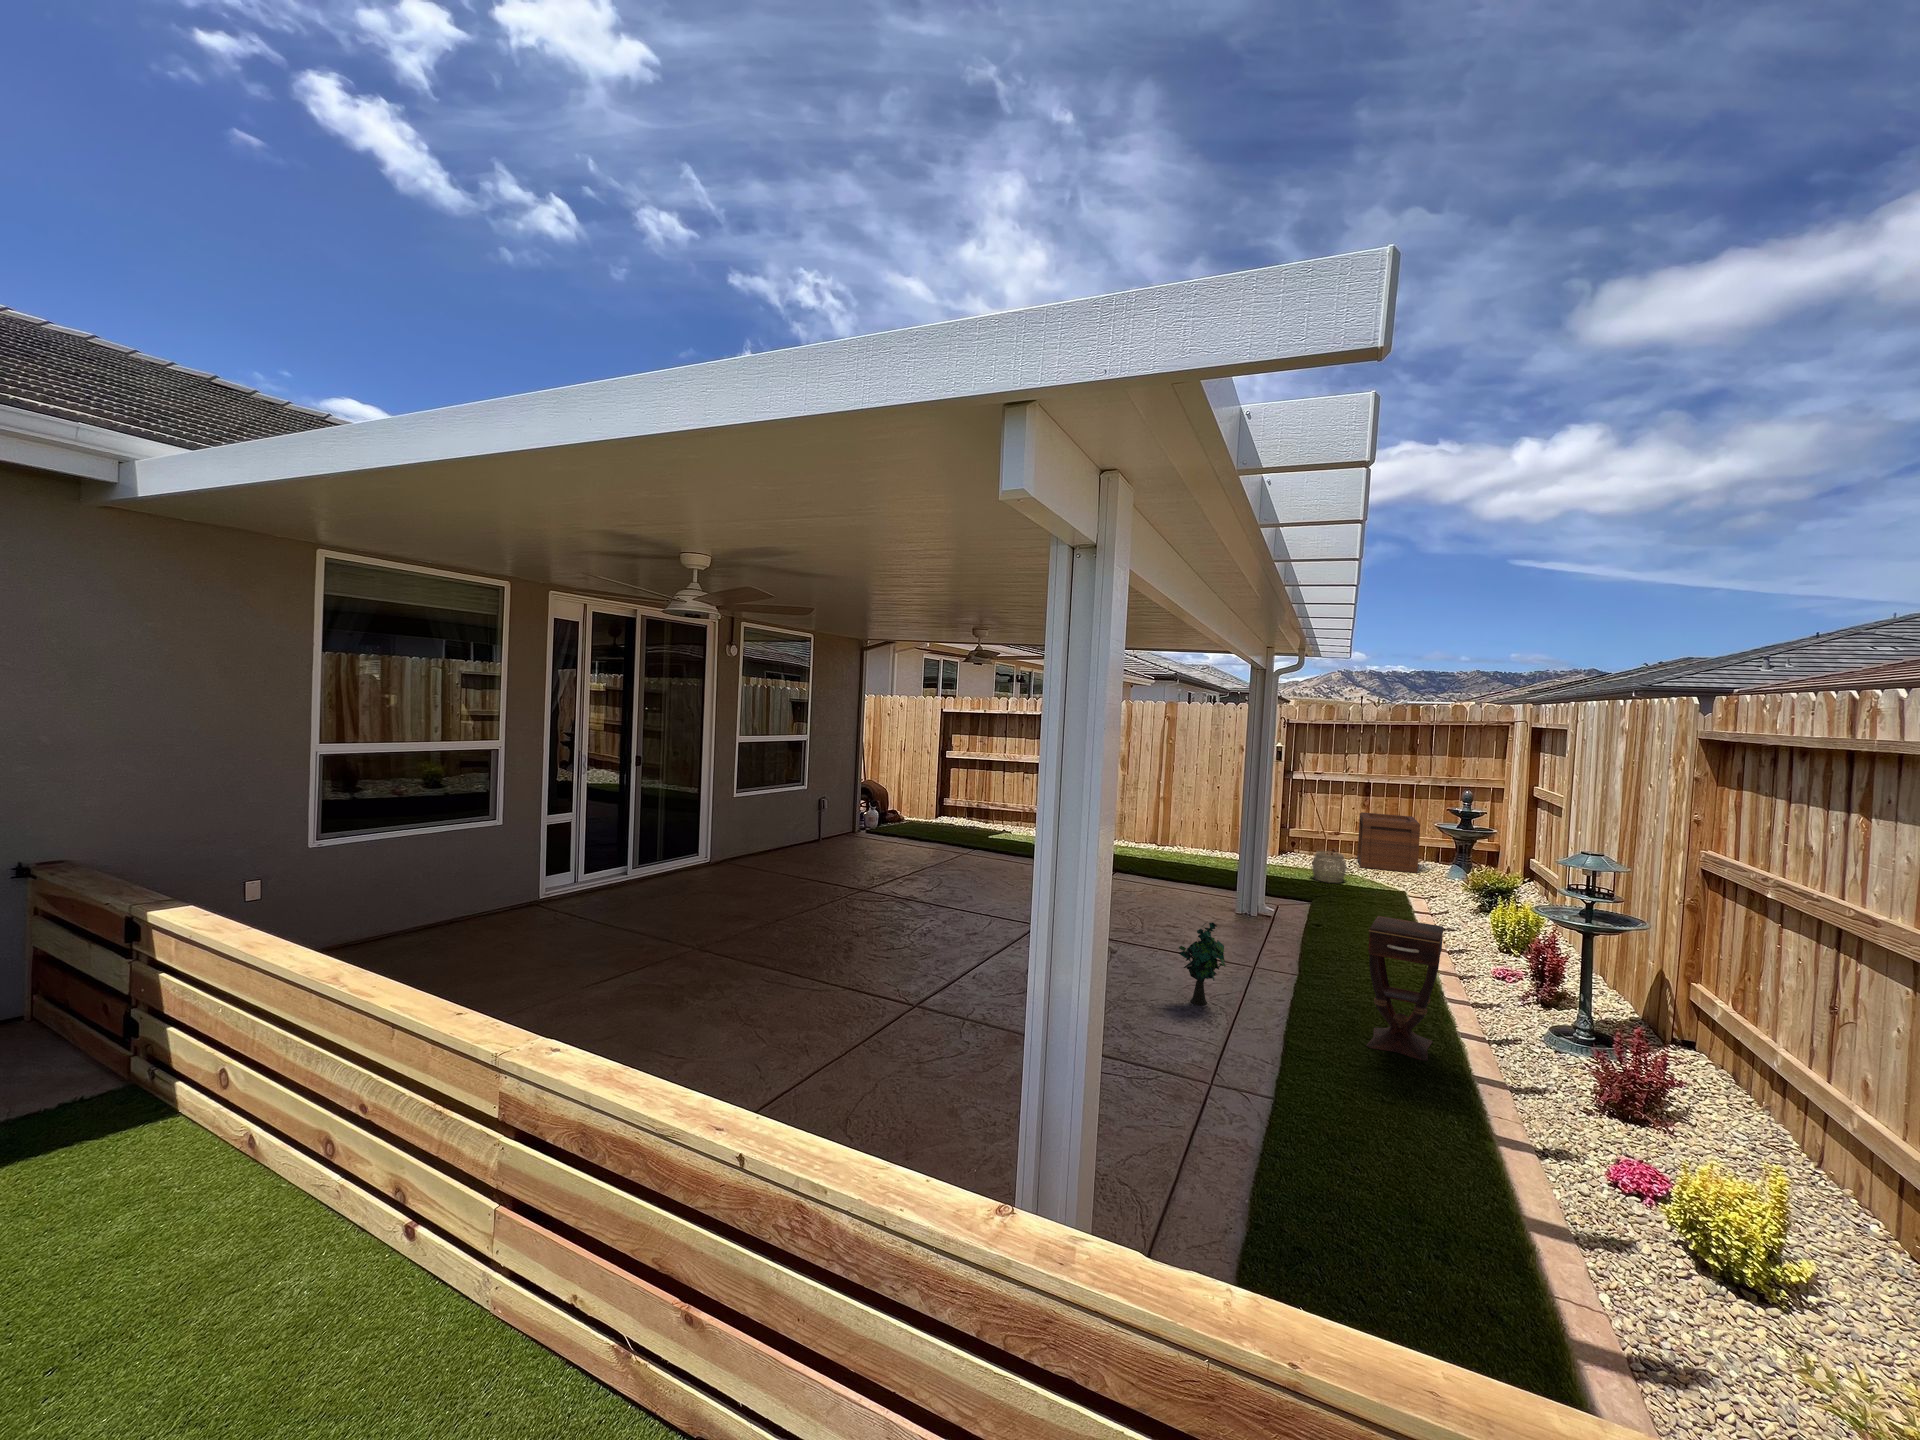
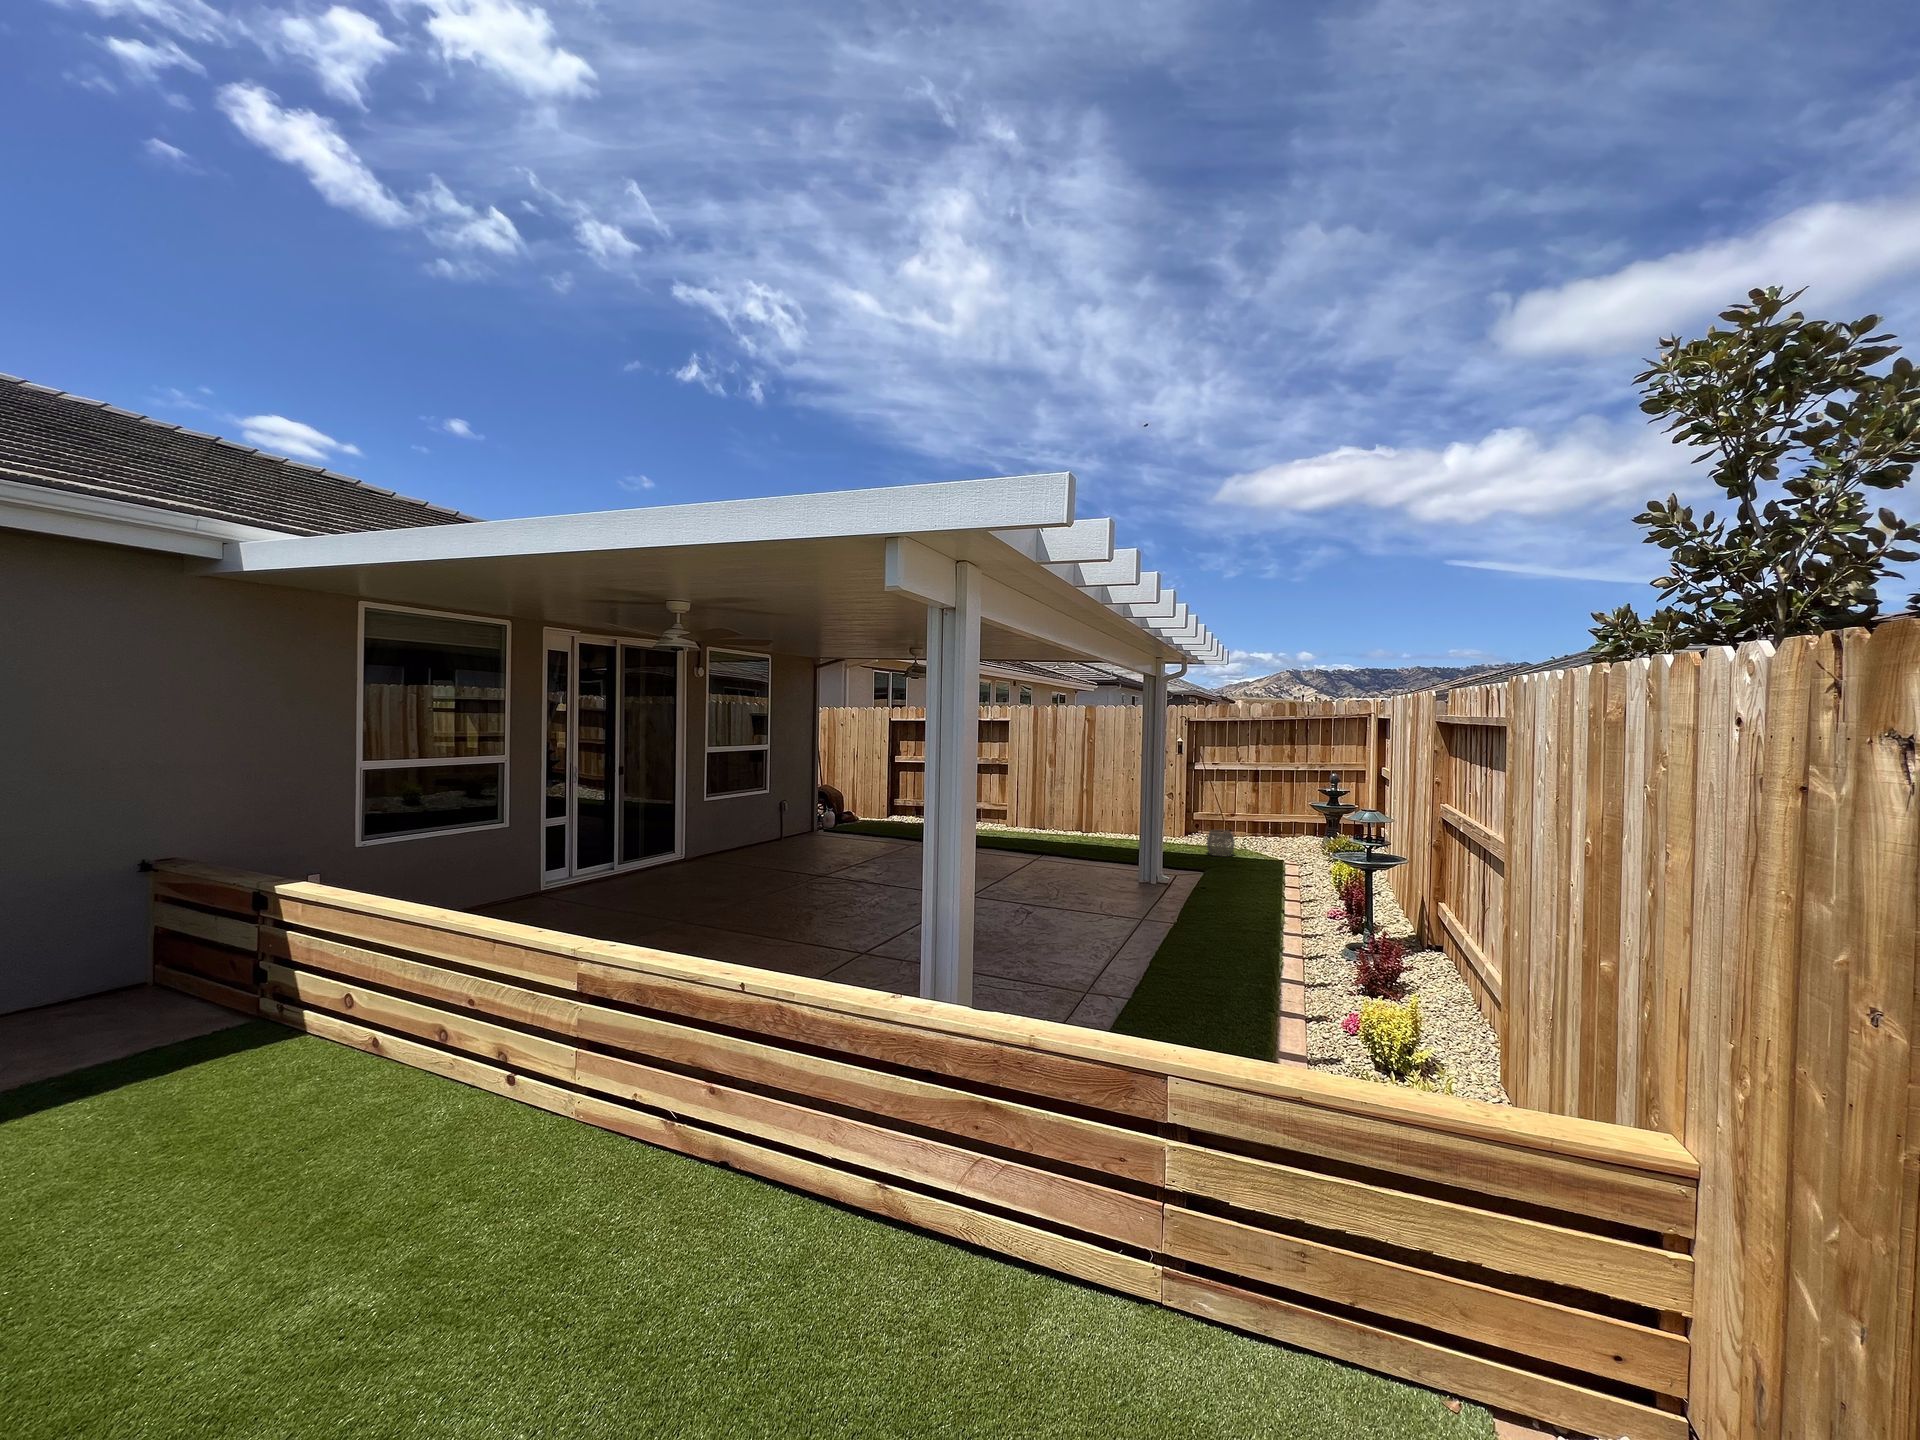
wooden crate: present [1357,812,1420,873] -> none [1252,796,1300,847]
side table: present [1366,916,1444,1061] -> none [1203,868,1262,974]
decorative plant: present [1179,923,1226,1005] -> none [1067,880,1105,946]

